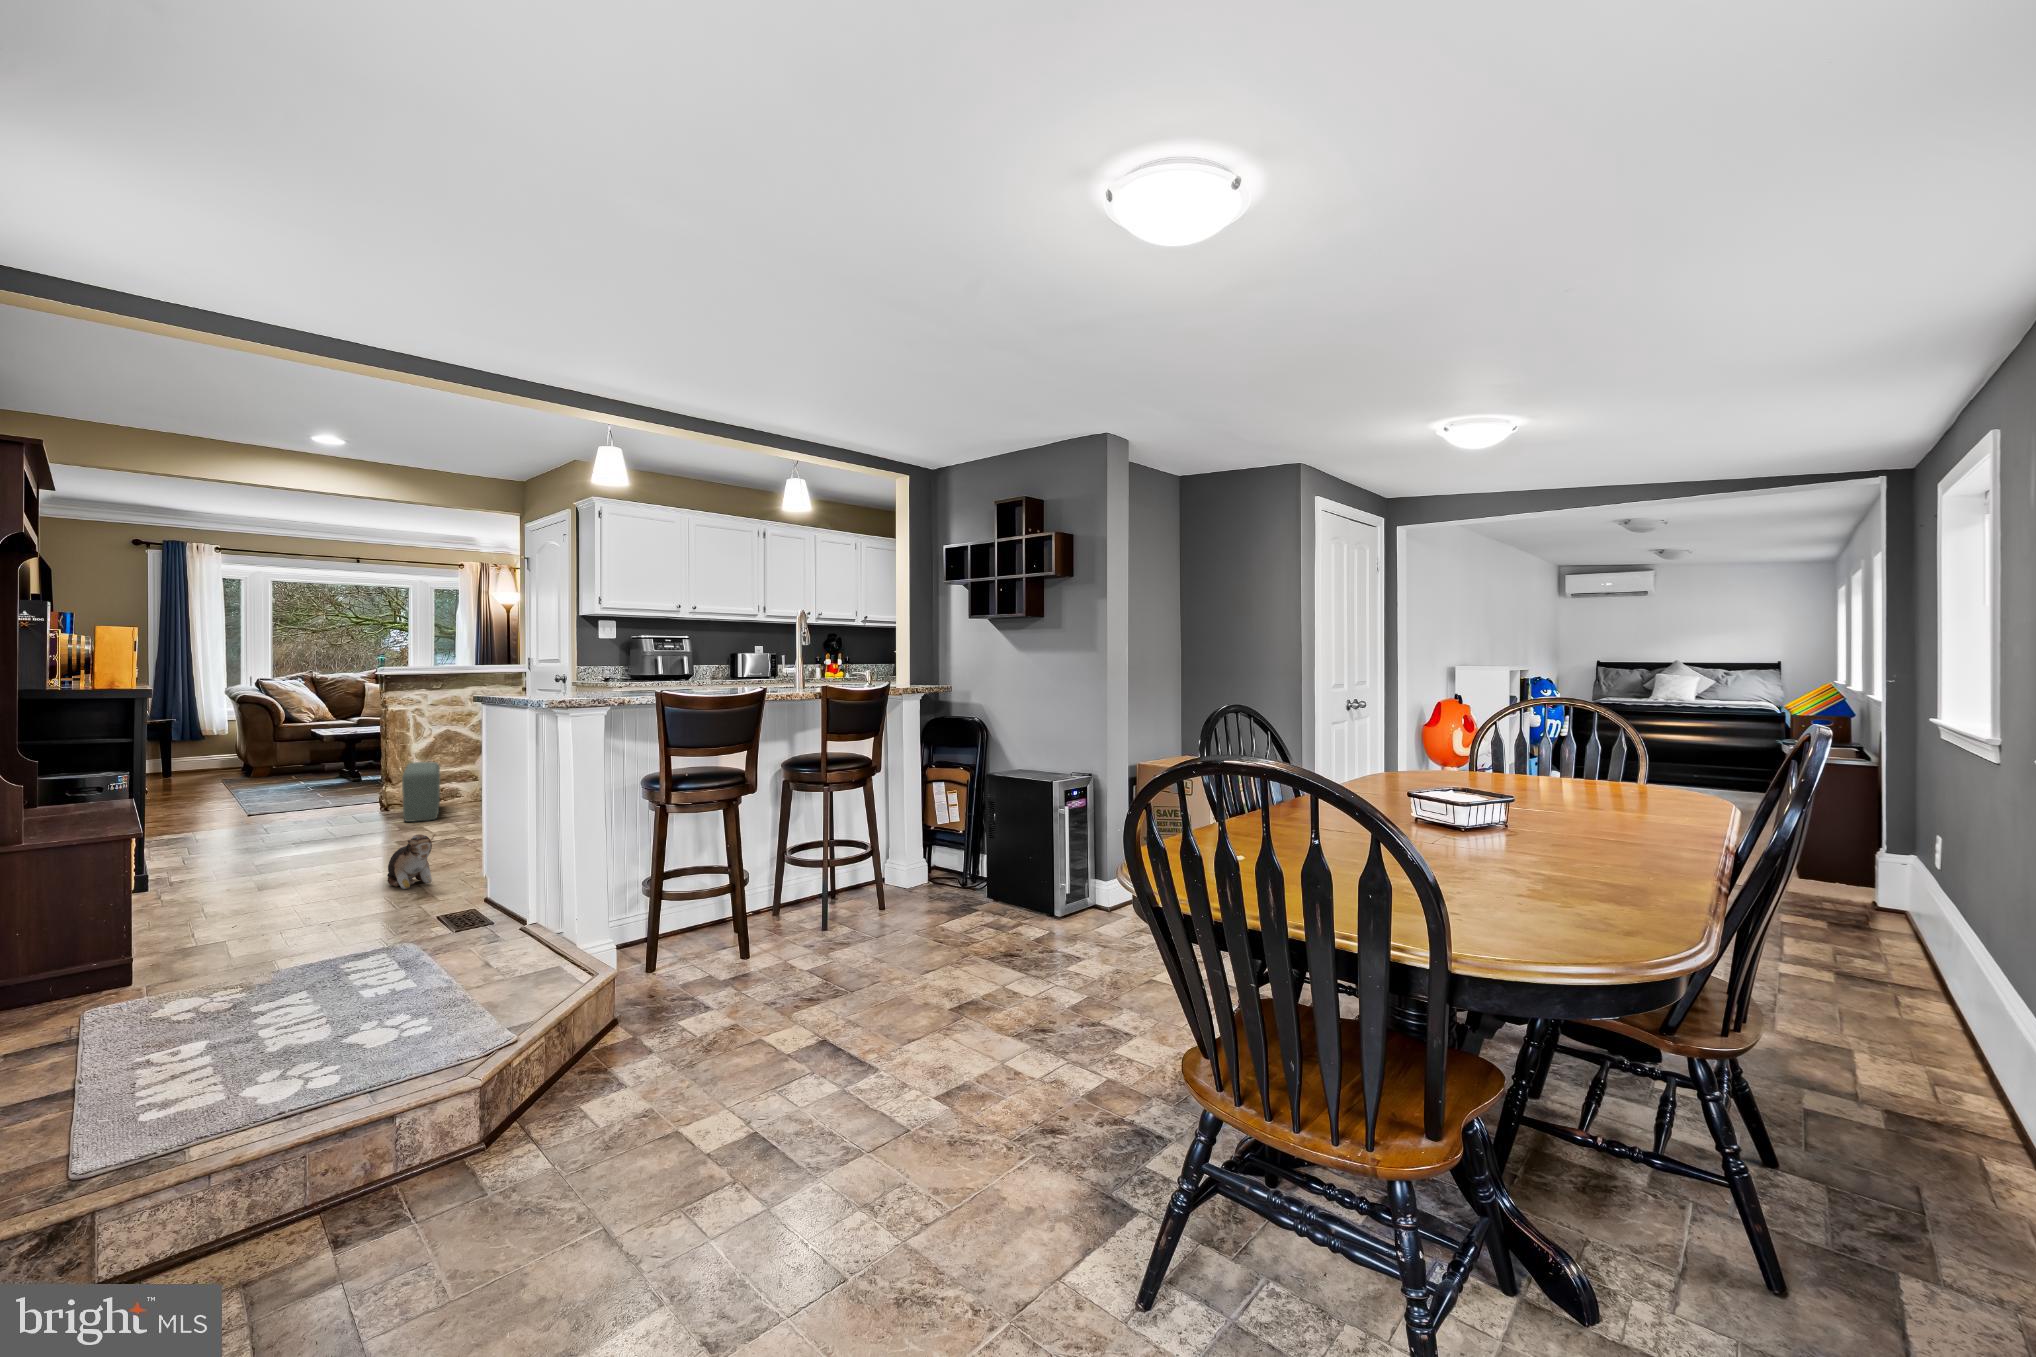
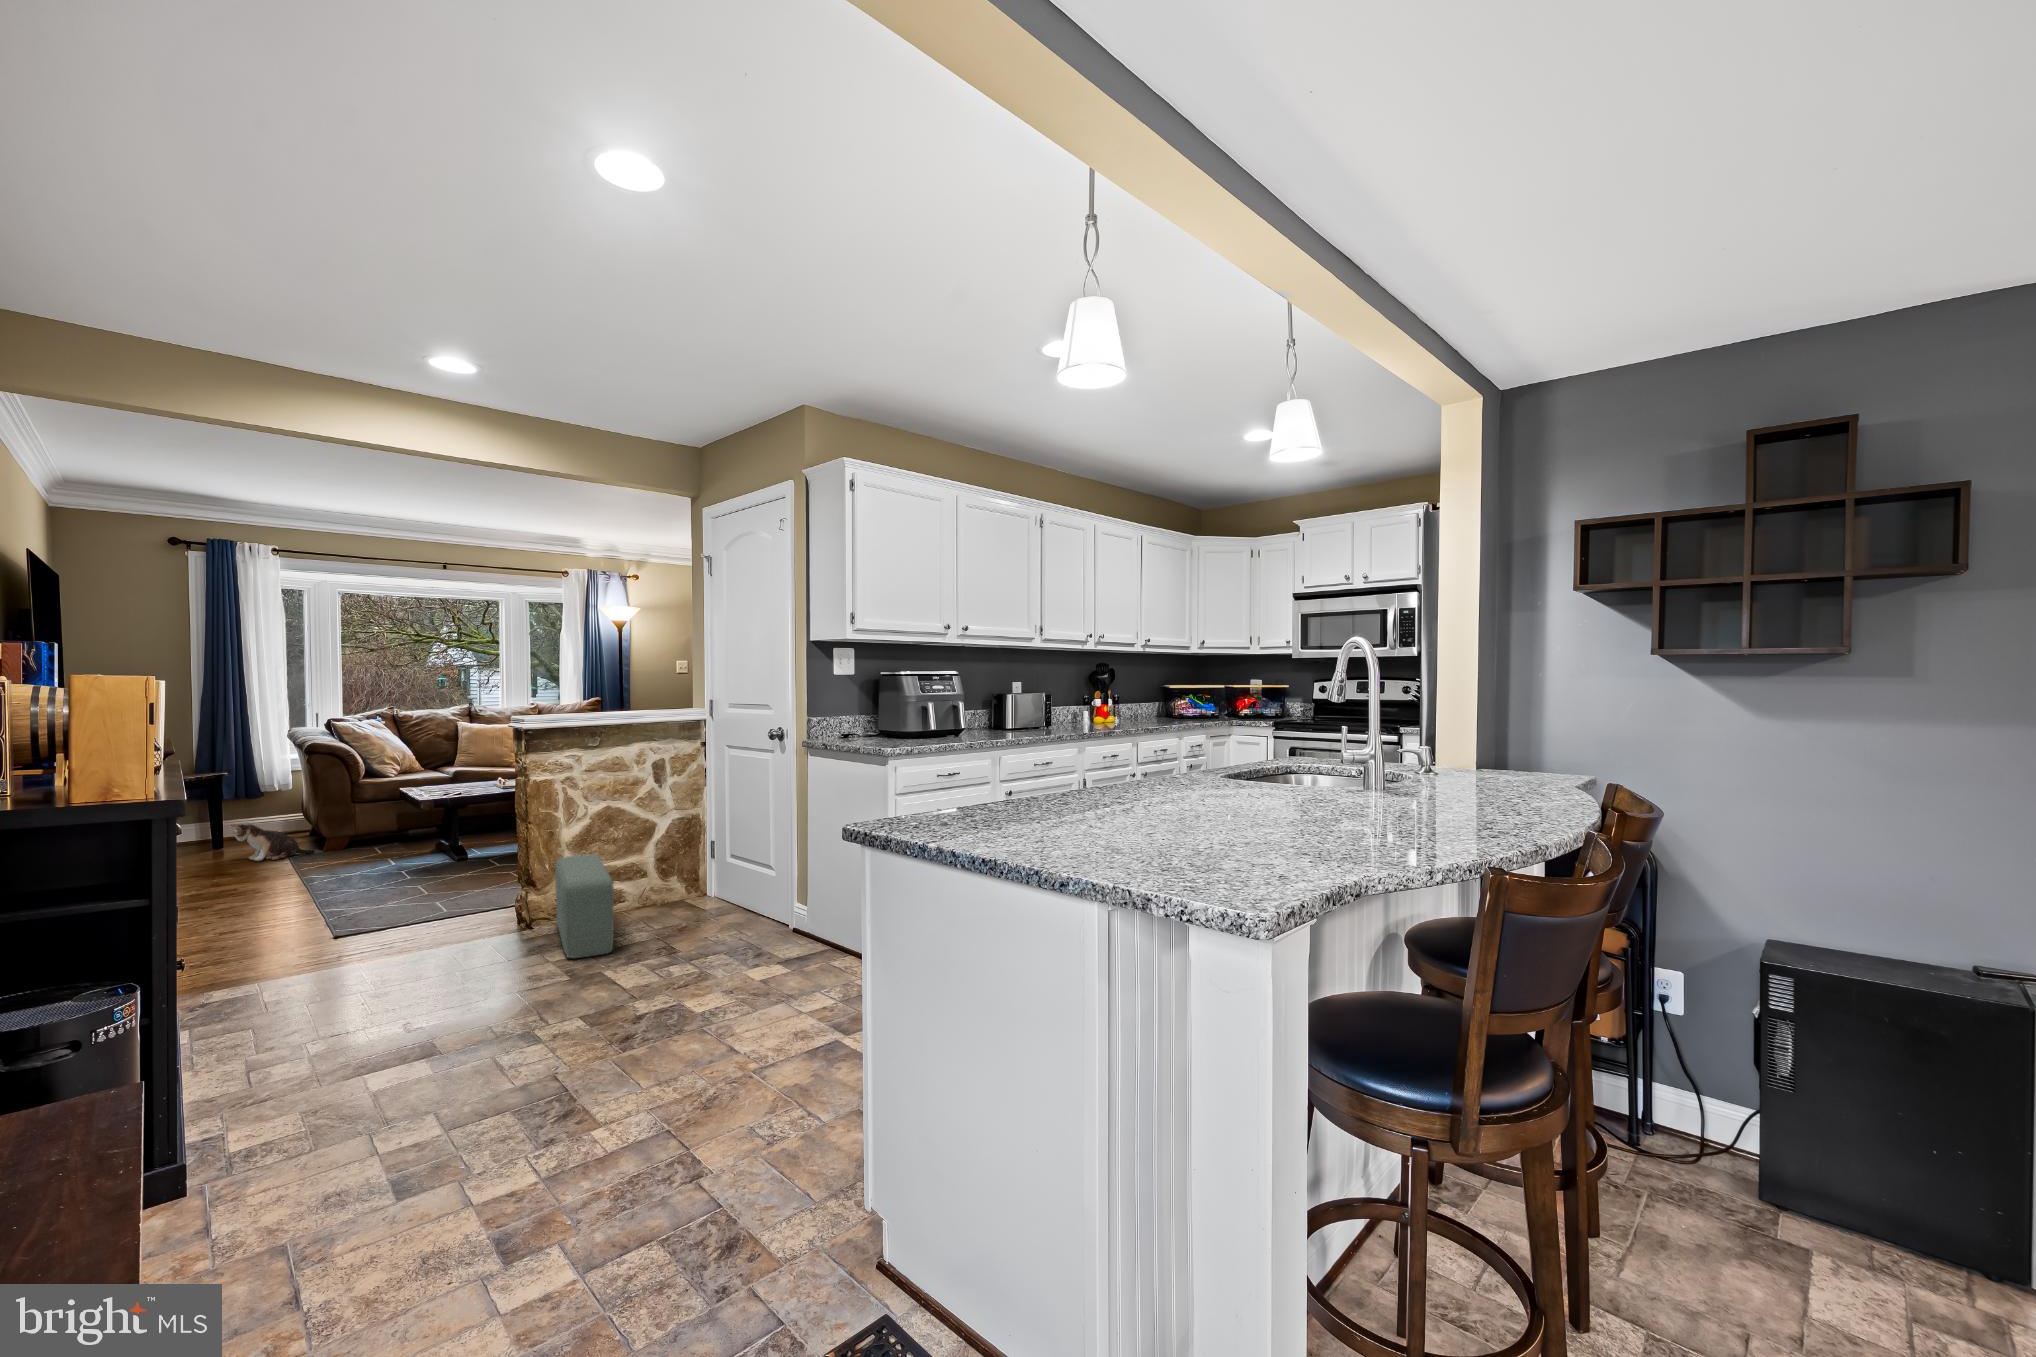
plush toy: present [387,834,435,889] -> present [228,822,315,861]

